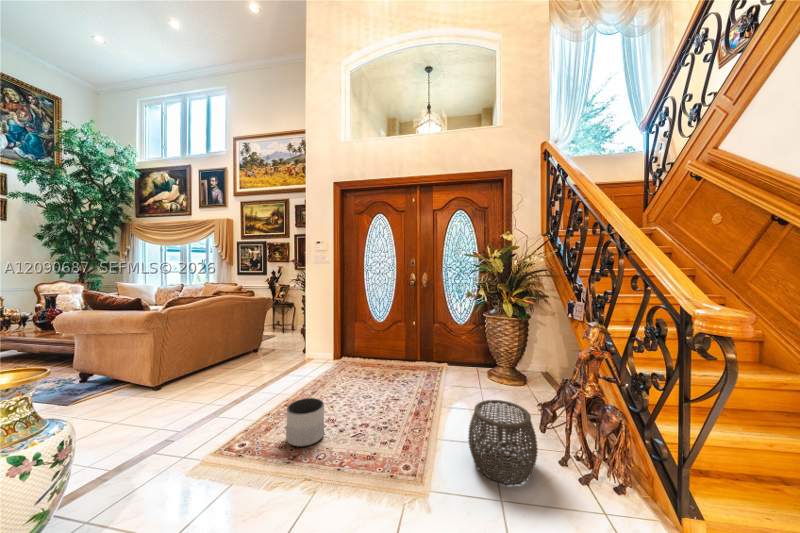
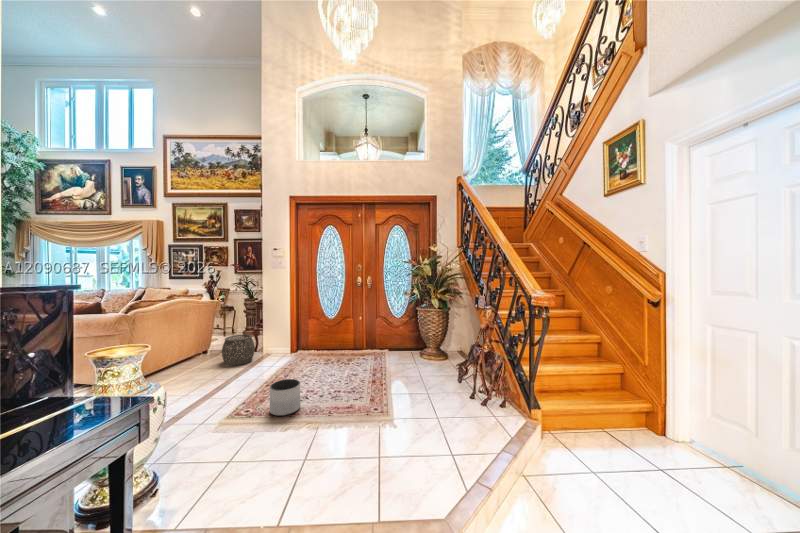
woven basket: present [468,400,538,485] -> present [222,334,255,365]

